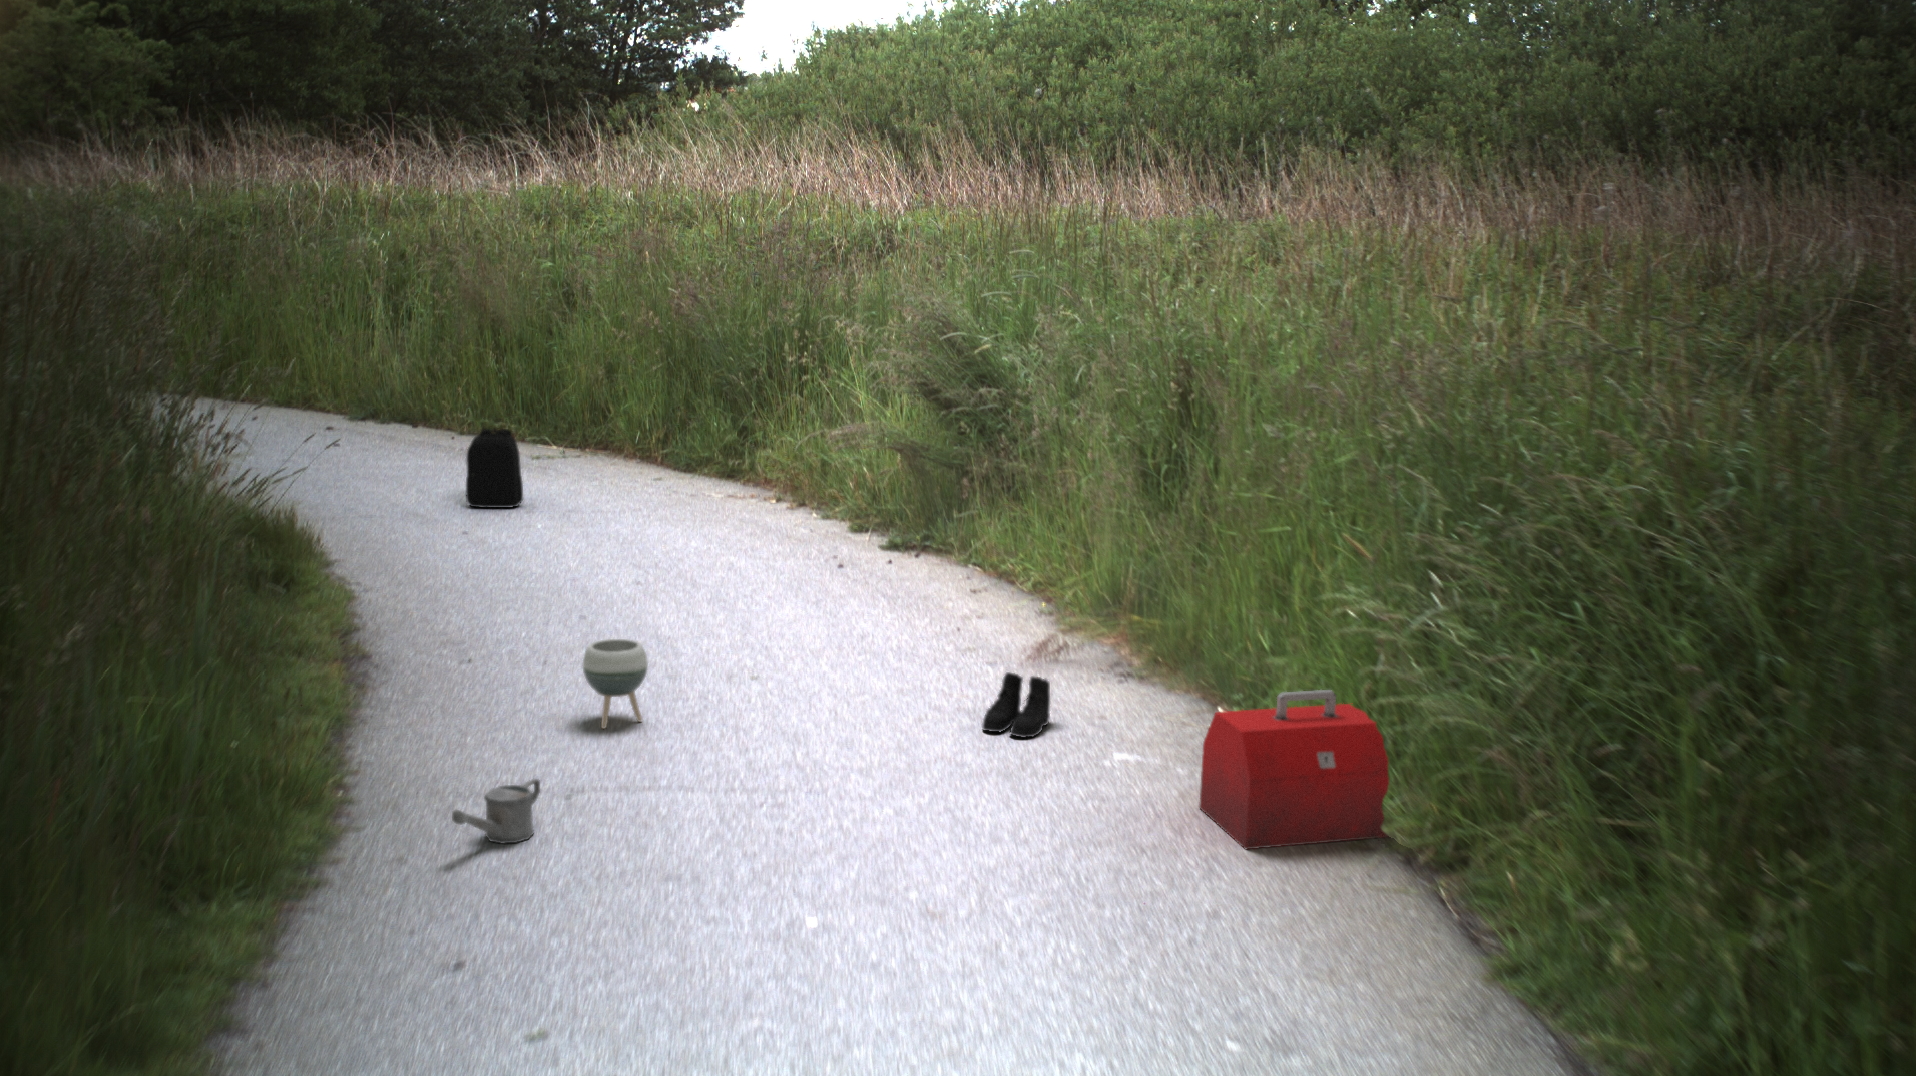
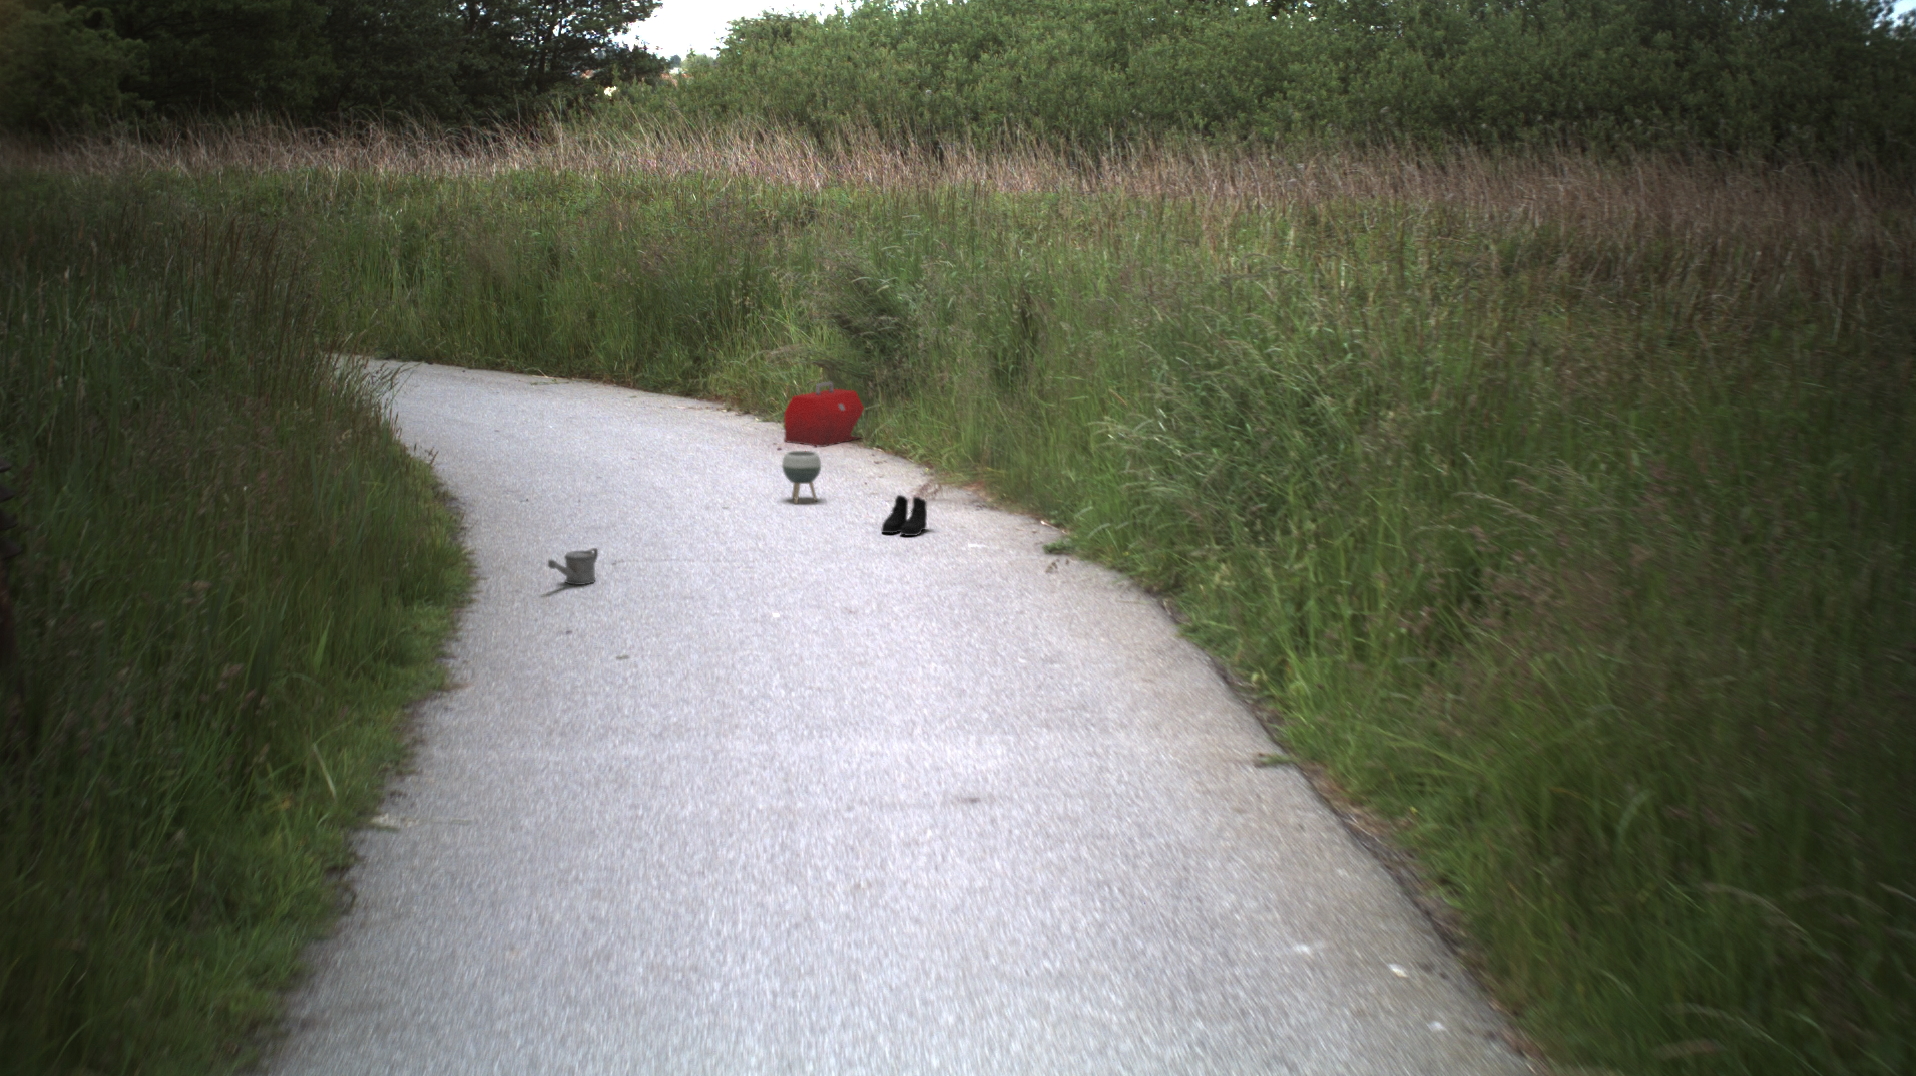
backpack: present [466,429,523,508] -> none [489,356,533,416]
planter: present [583,639,648,729] -> present [782,451,821,503]
toolbox: present [1200,690,1389,849] -> present [785,382,864,447]

